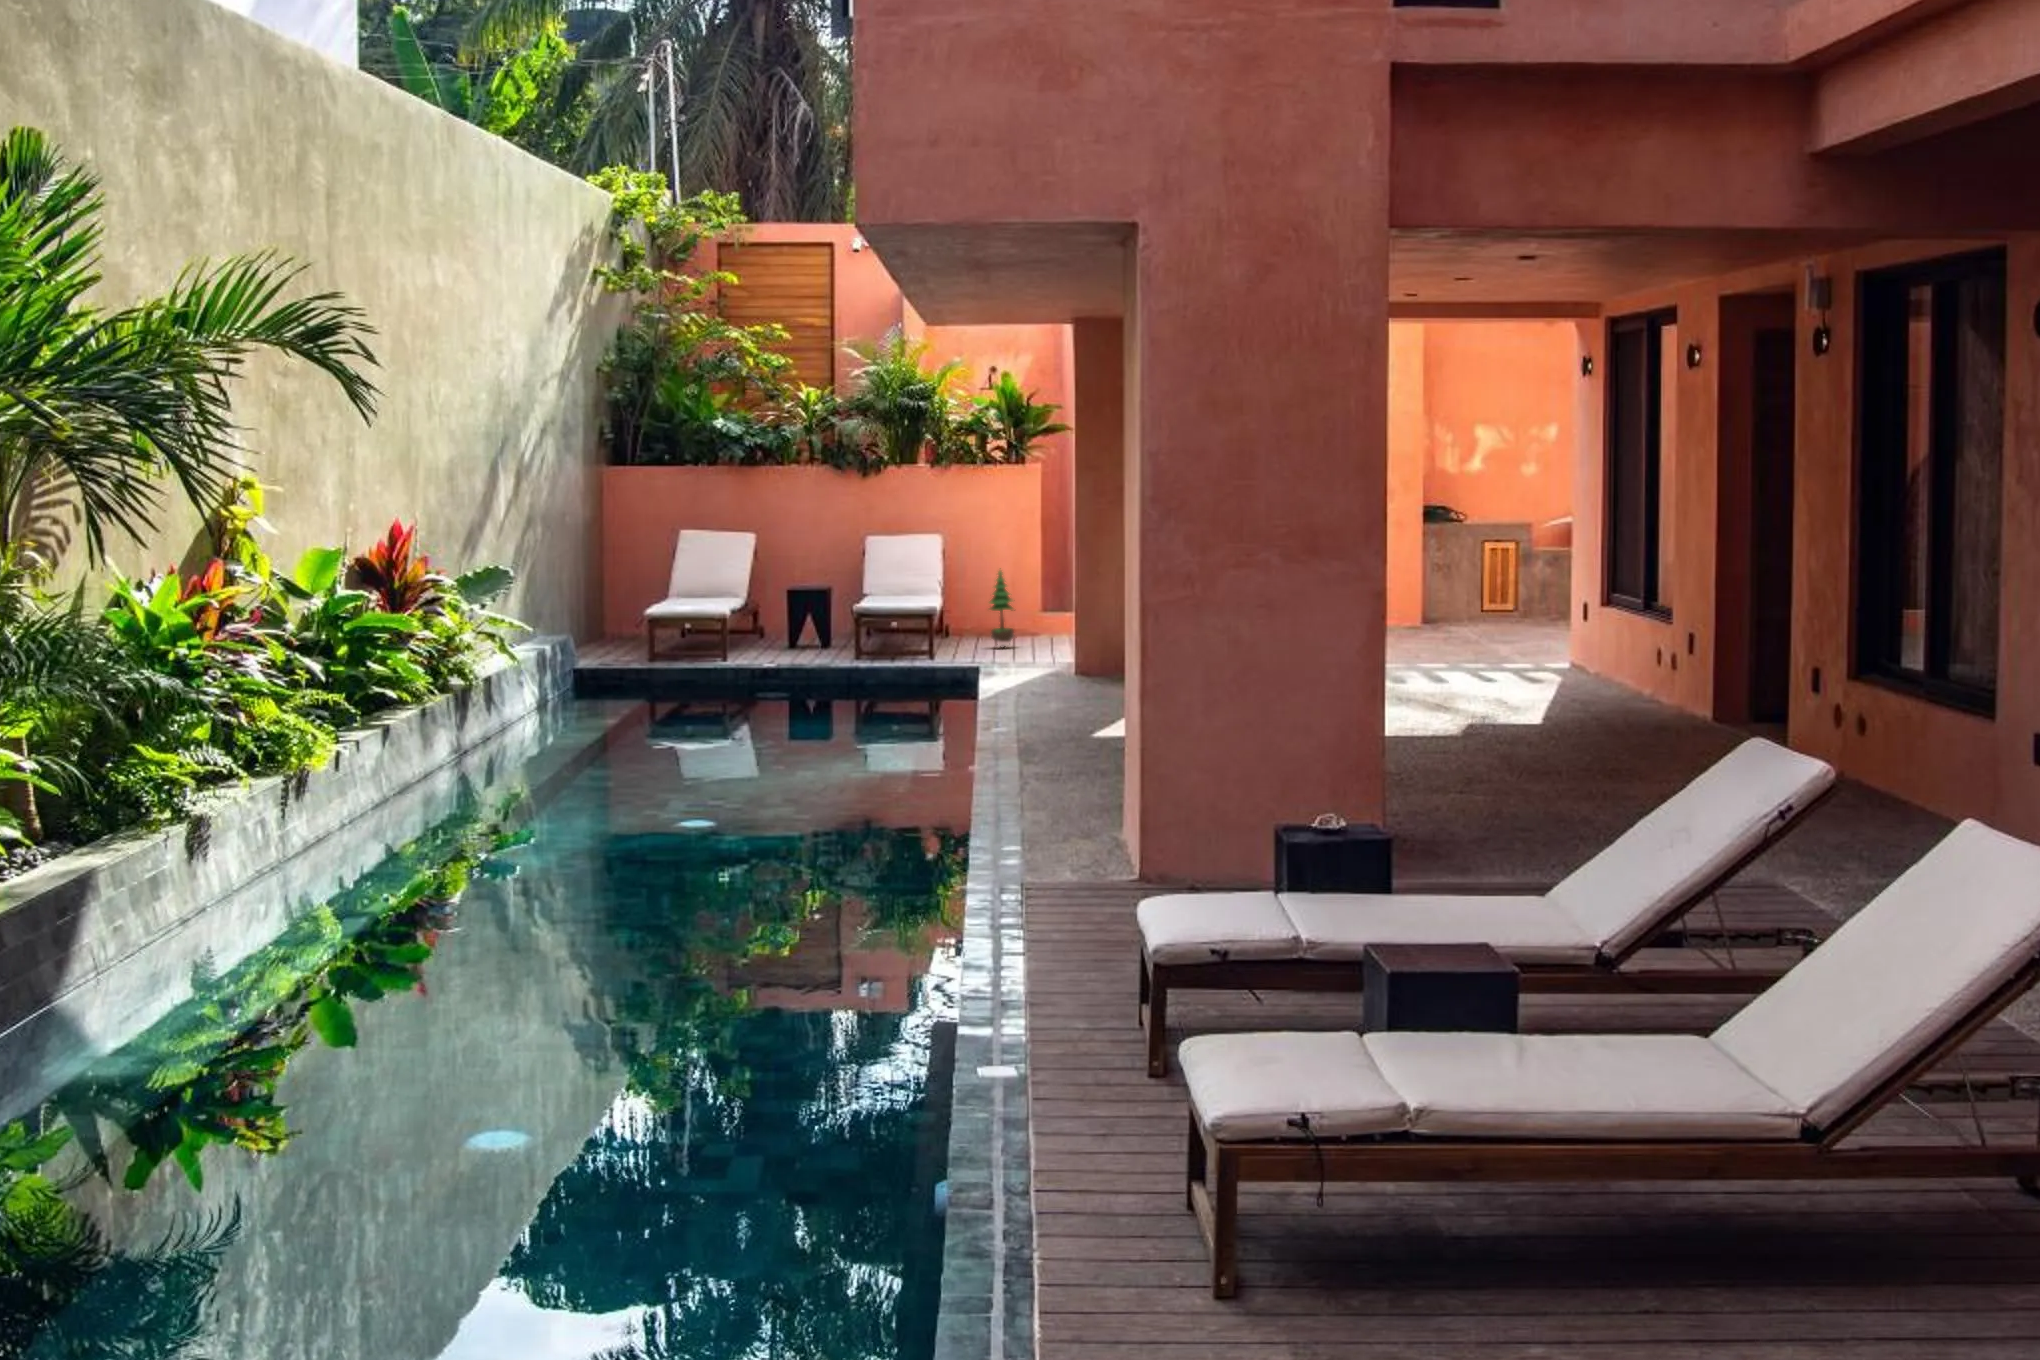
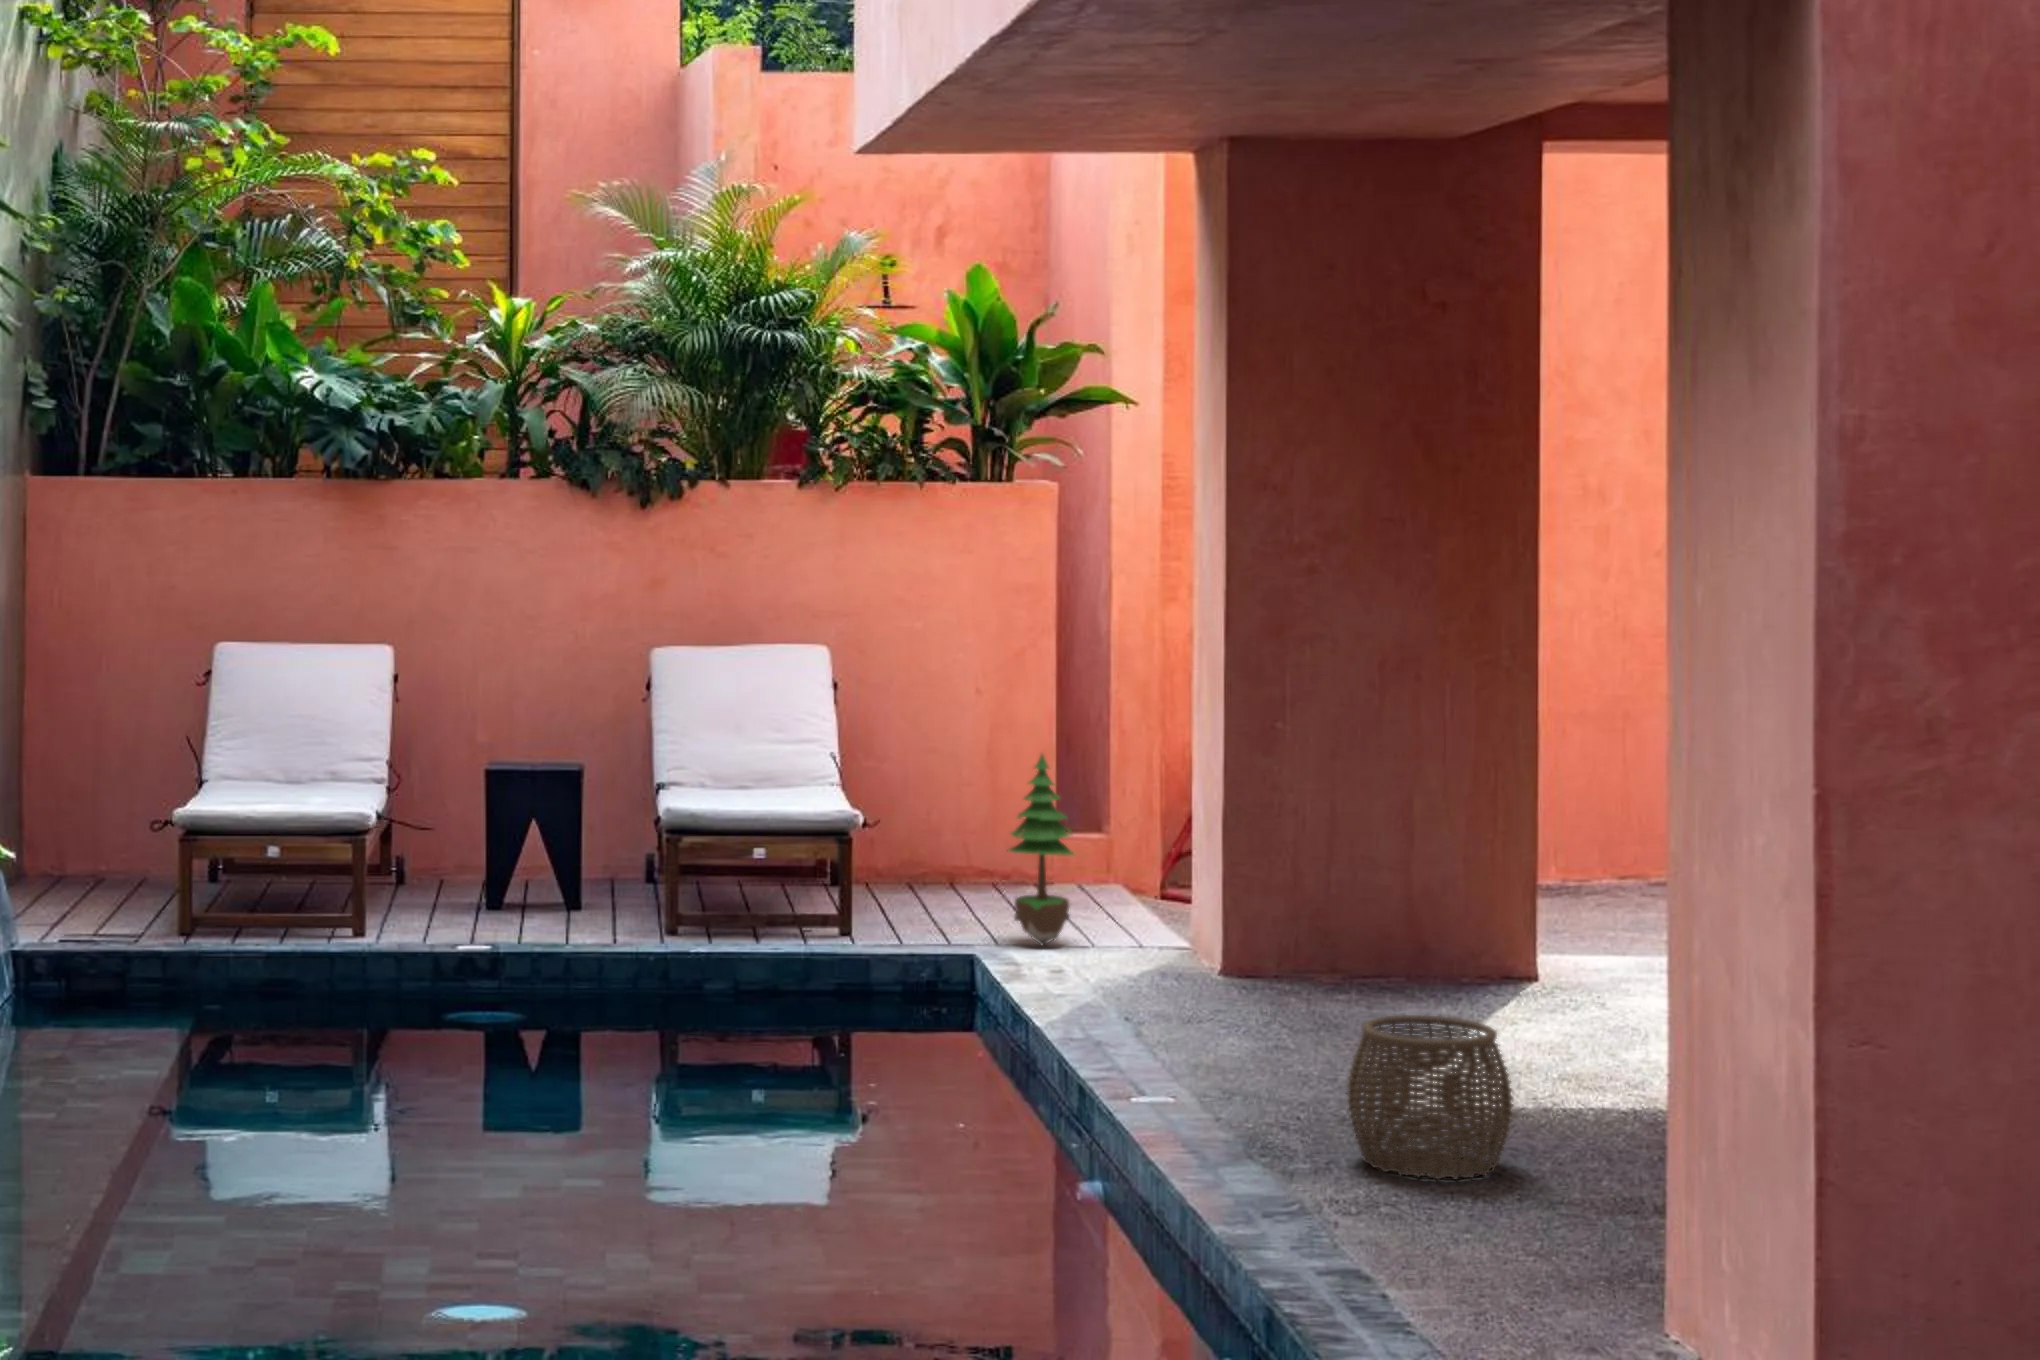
woven basket: none [1019,636,1081,693] -> present [1347,1015,1513,1179]

